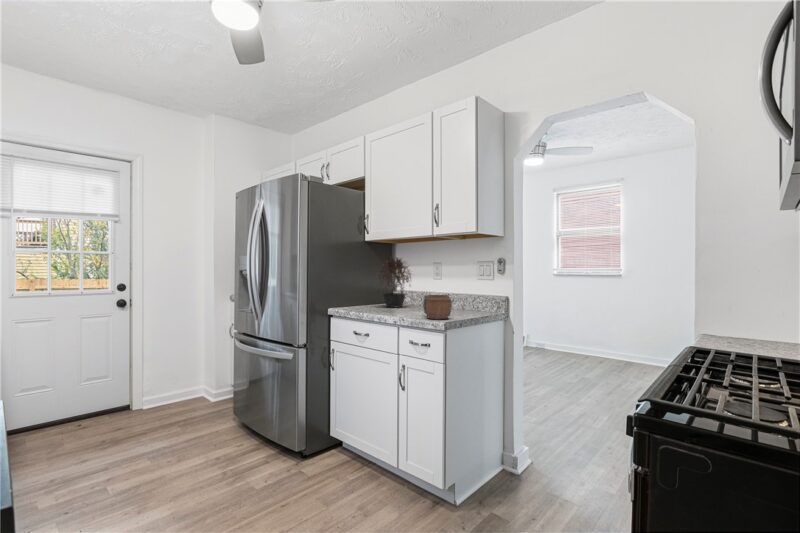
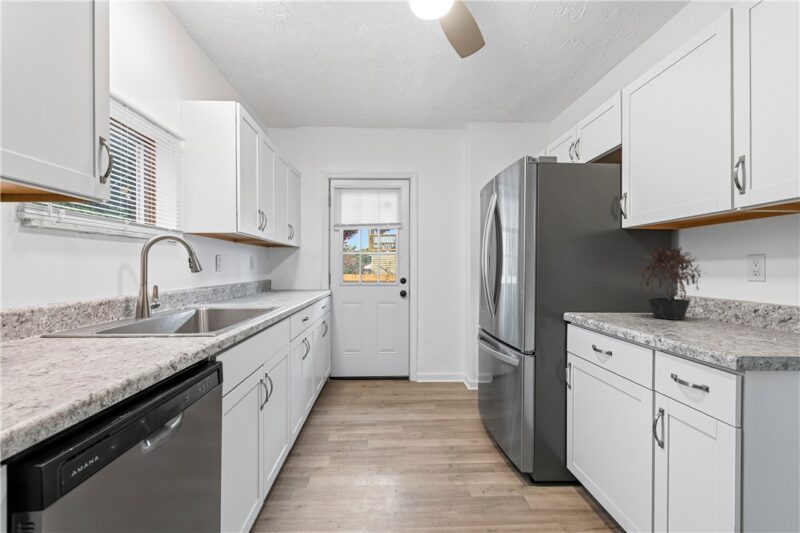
mug: present [423,294,452,319] -> none [705,304,765,350]

